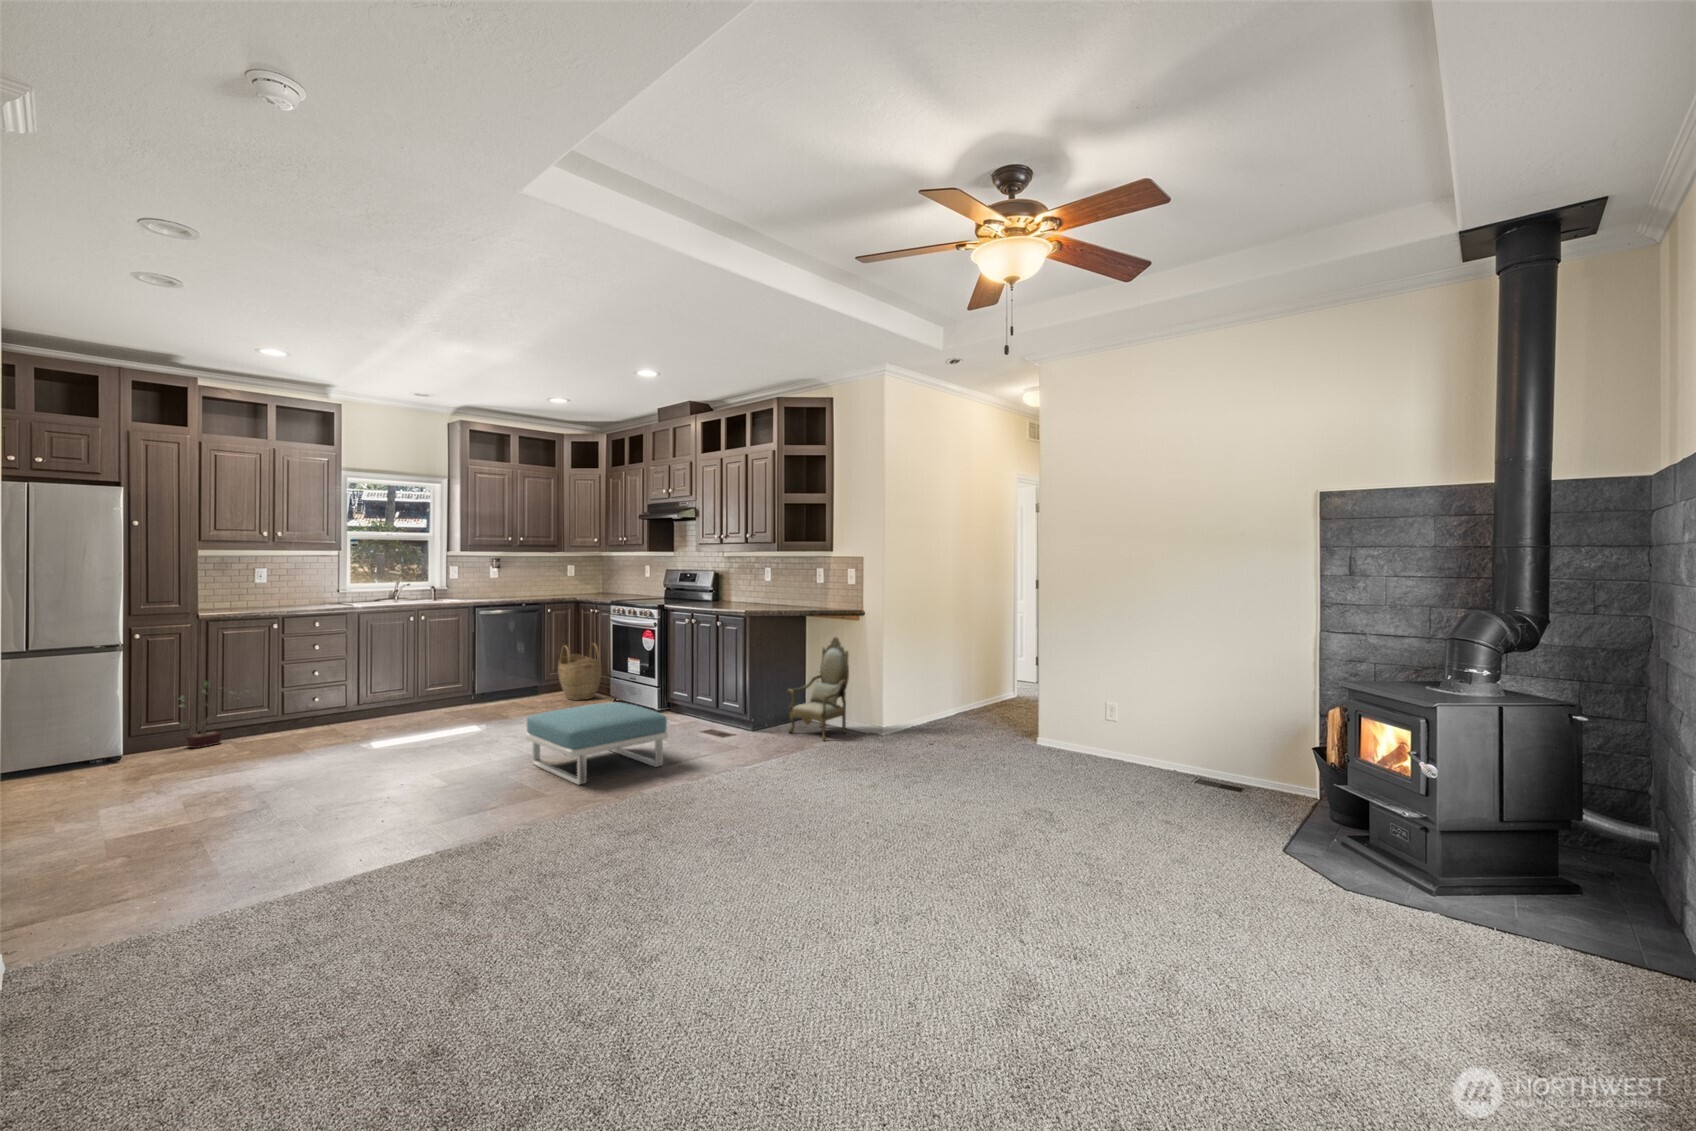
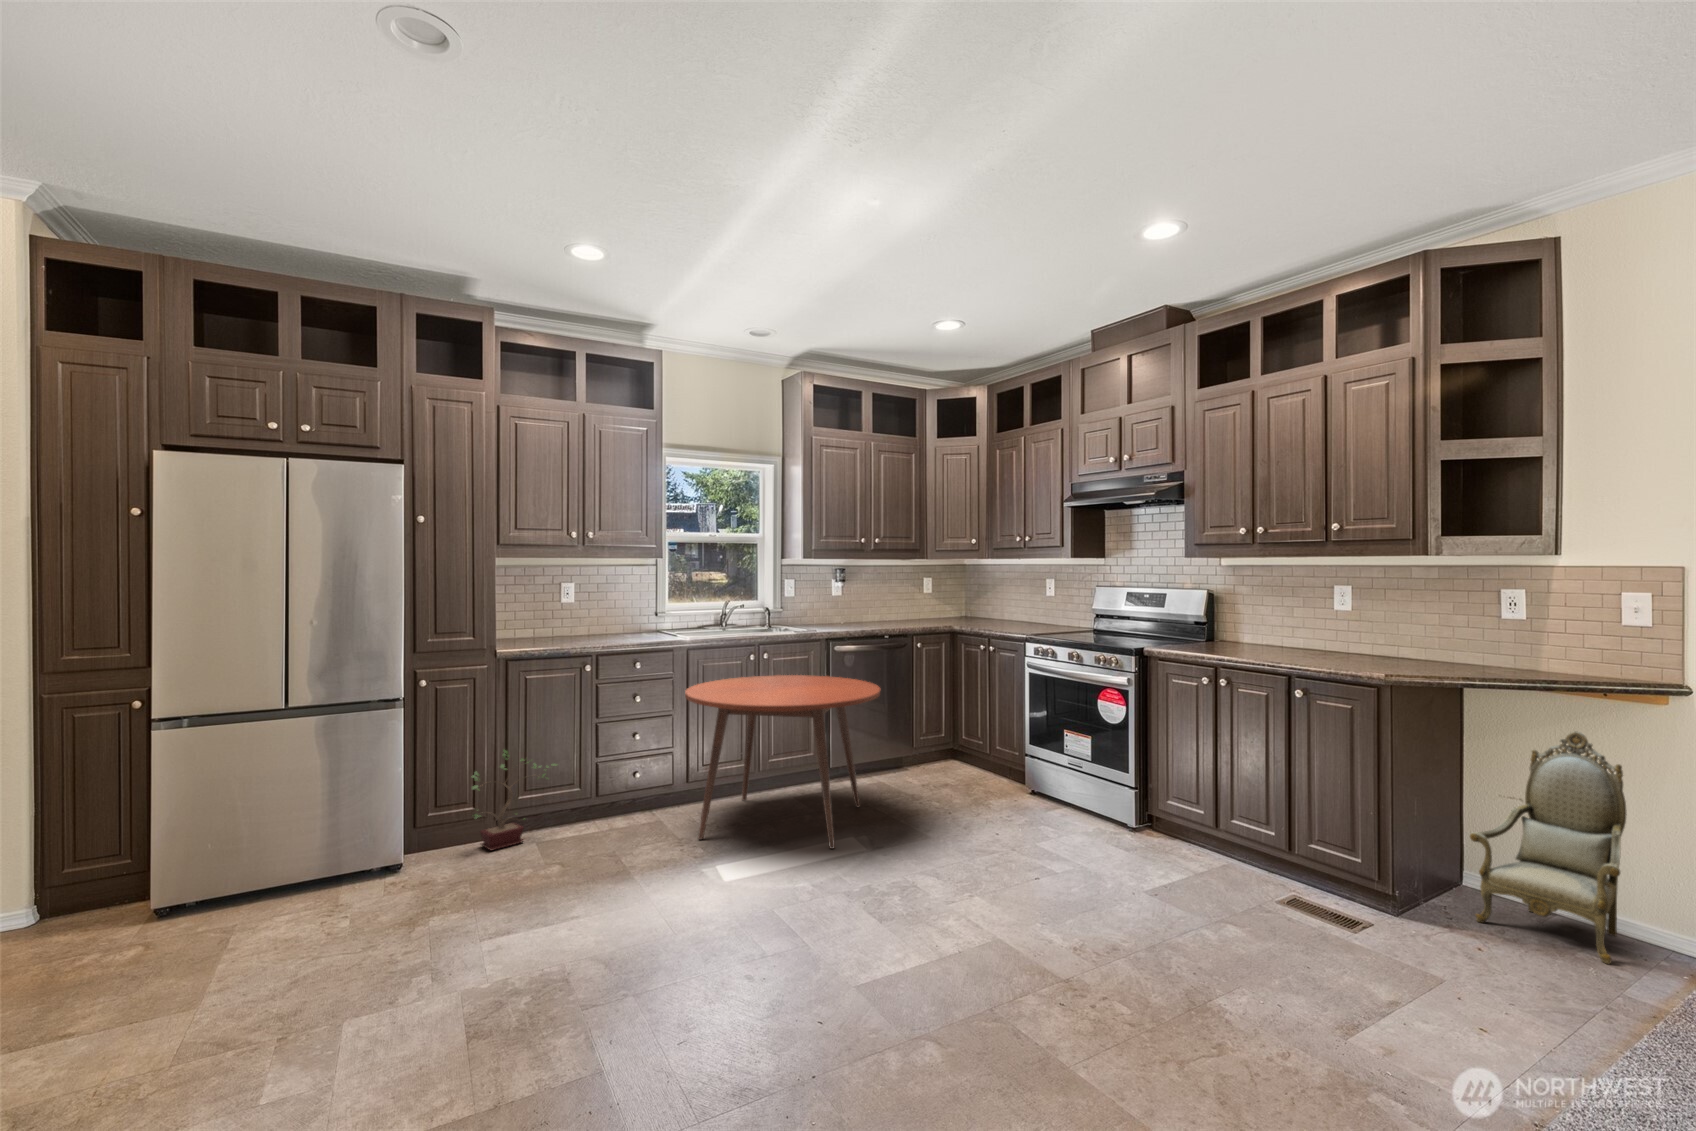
dining table: none [351,630,496,734] -> present [685,675,881,849]
woven basket: present [558,644,602,700] -> none [940,698,1007,787]
footstool: present [526,702,668,785] -> none [1024,847,1332,1075]

